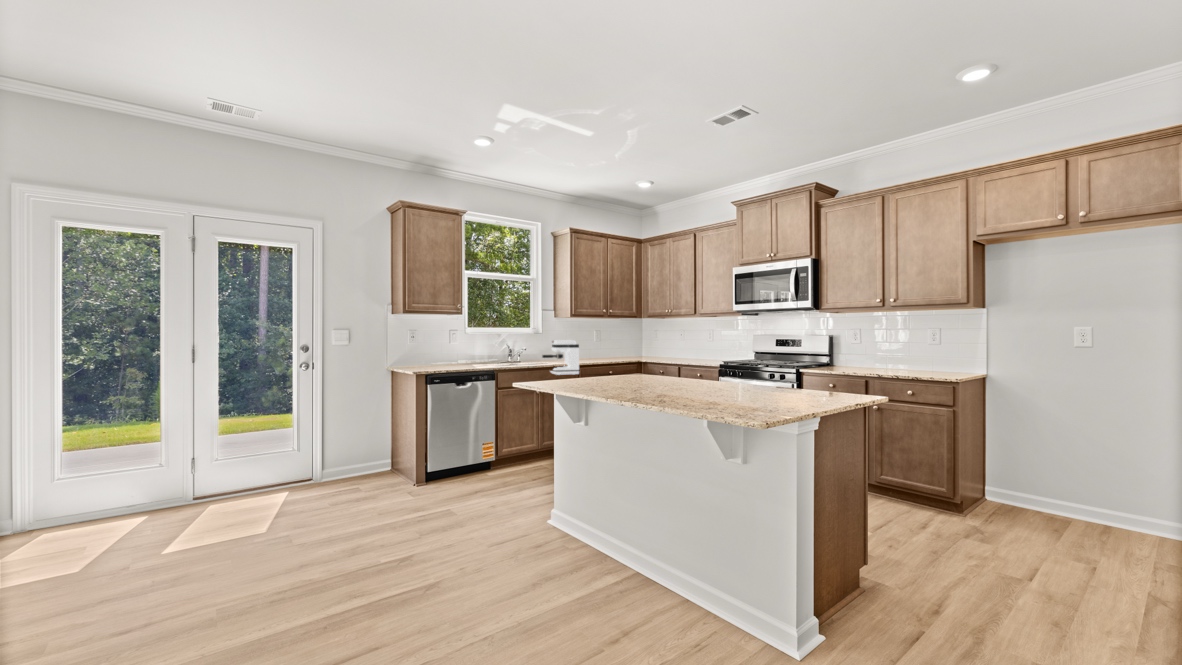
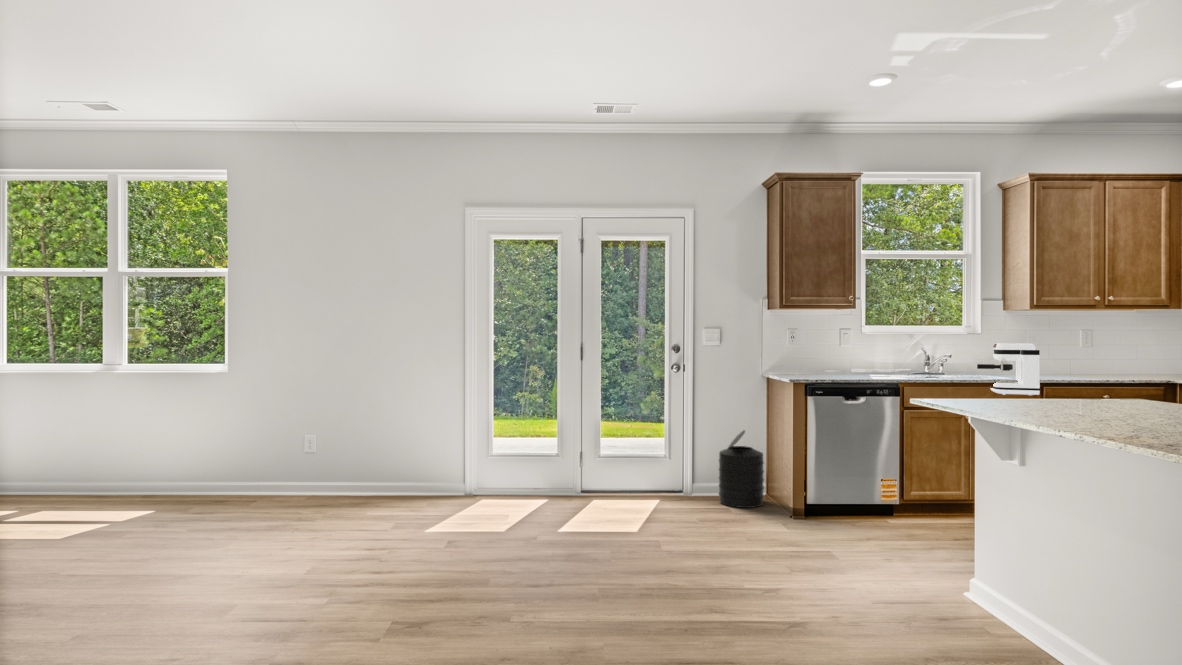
trash can: none [347,417,389,485] -> present [719,430,764,508]

